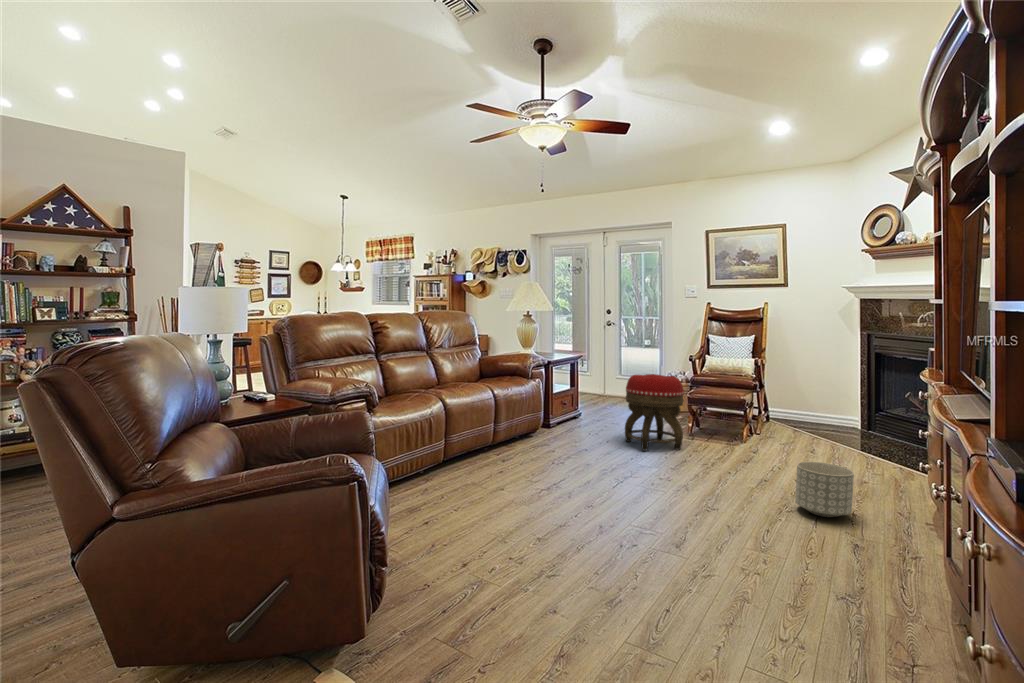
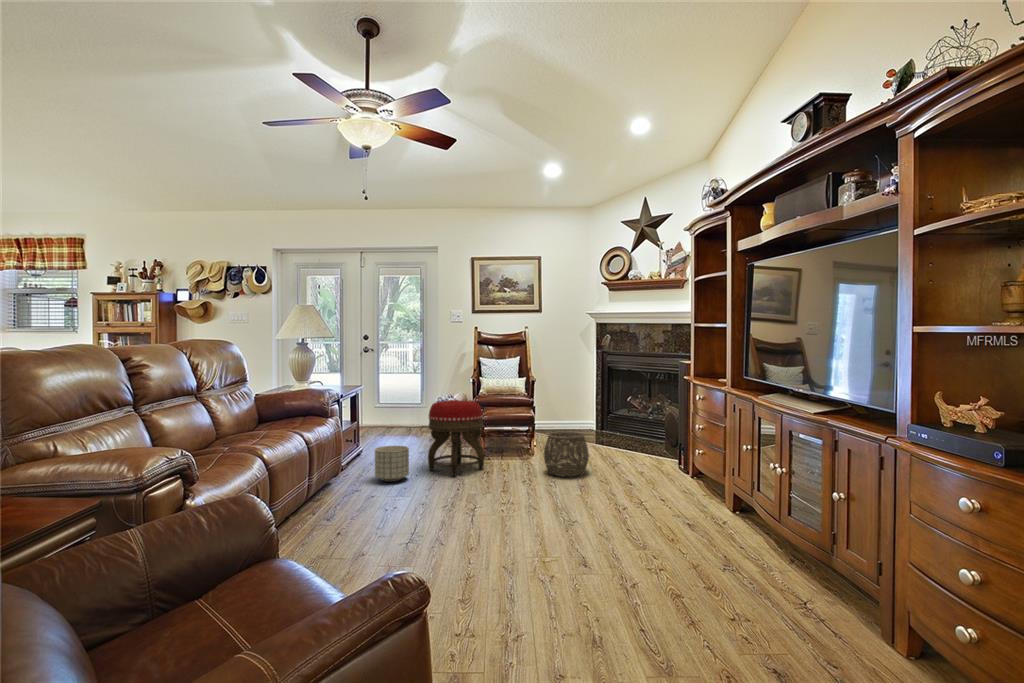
woven basket: none [746,421,806,475] -> present [544,432,589,476]
planter: present [795,462,854,517] -> present [375,445,409,482]

